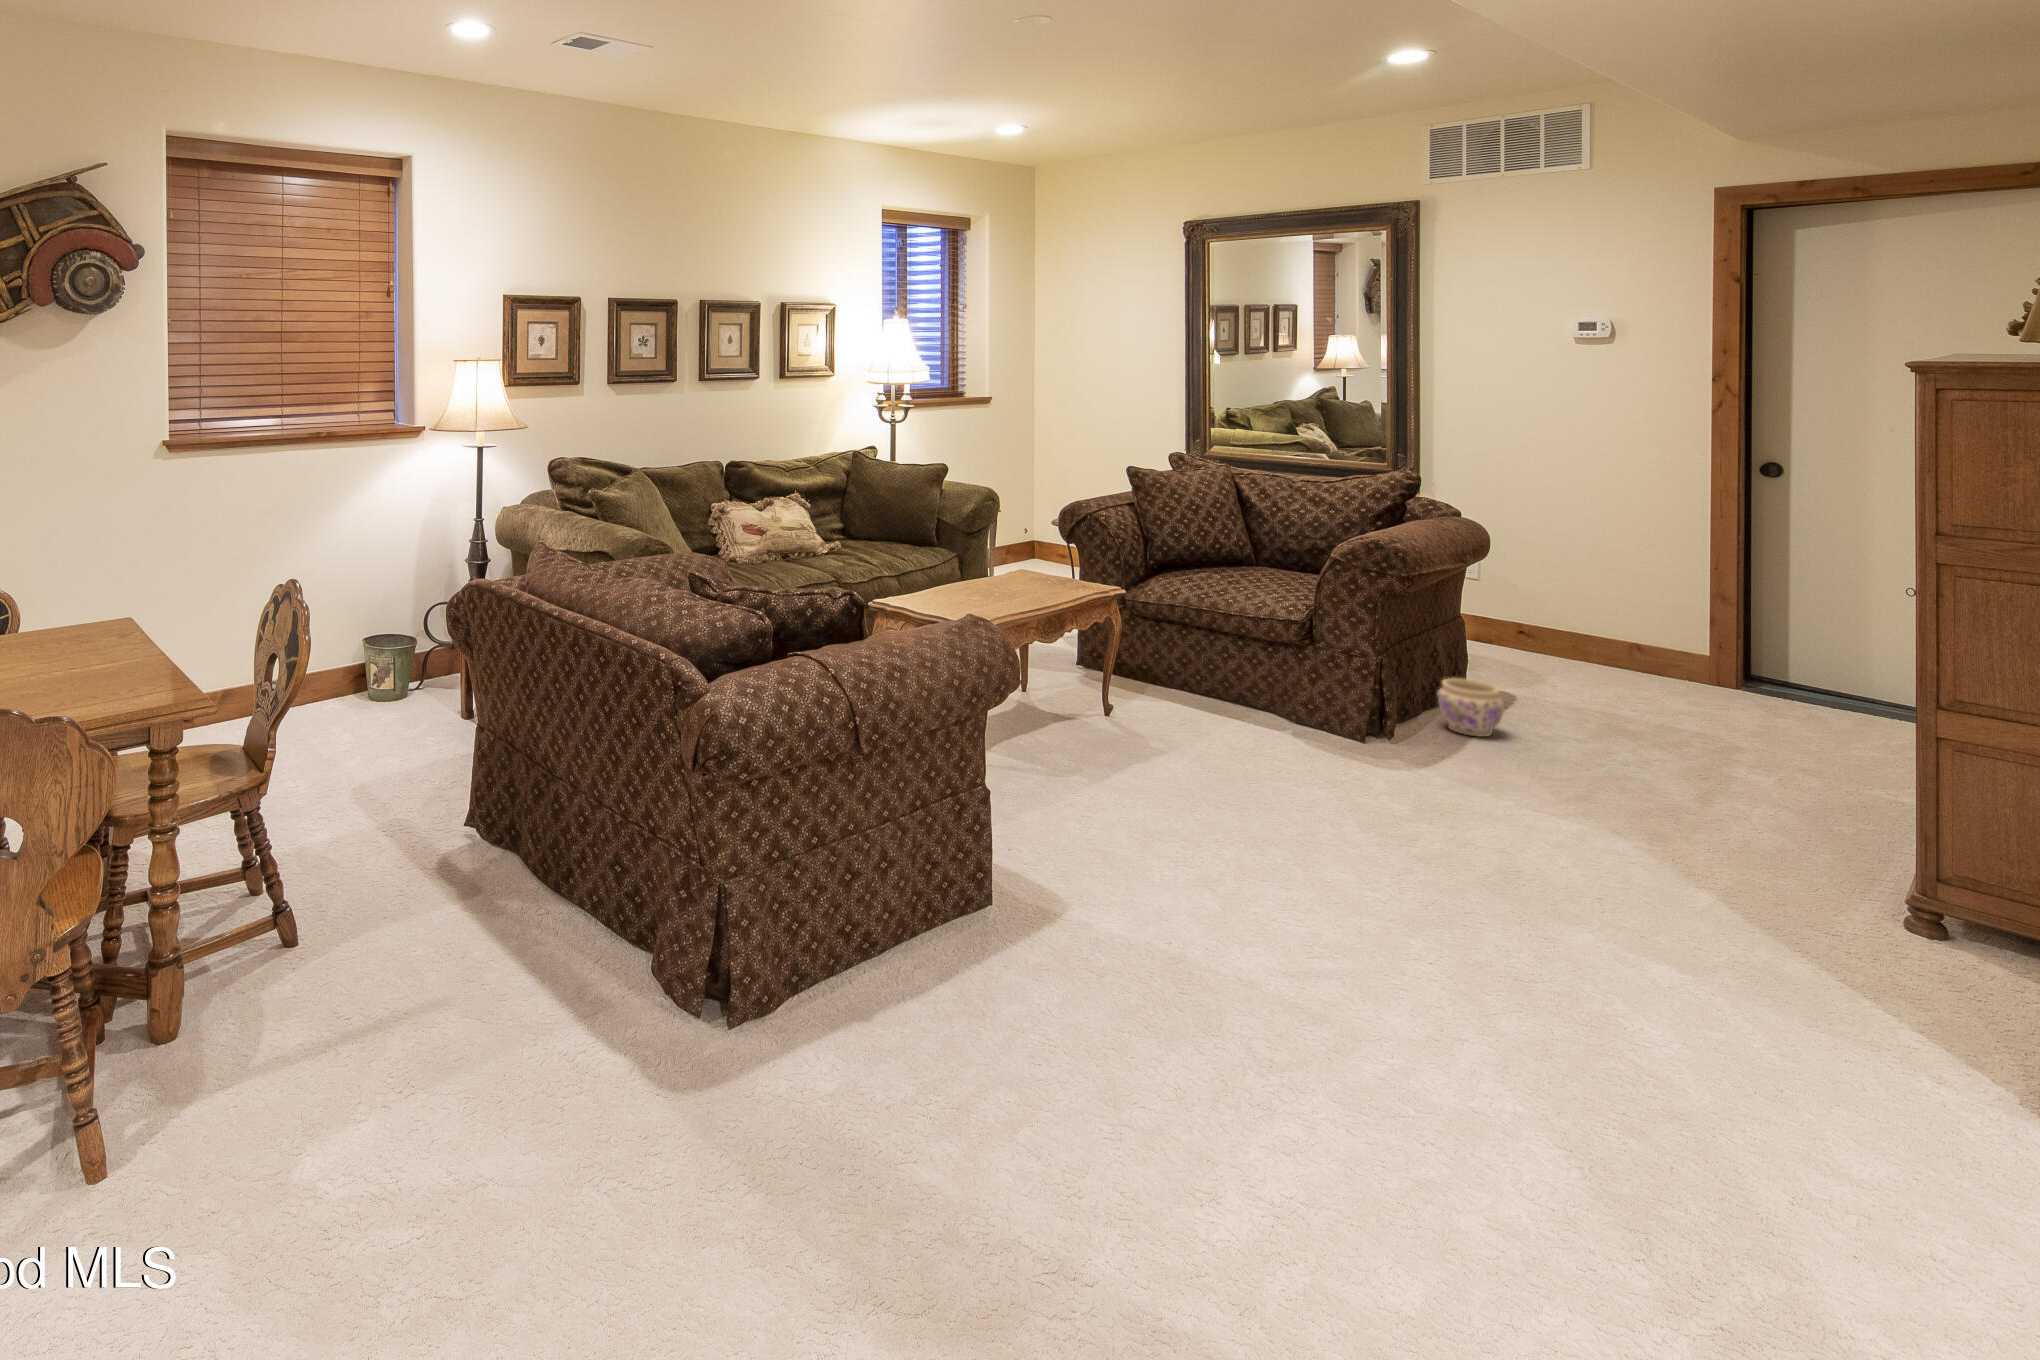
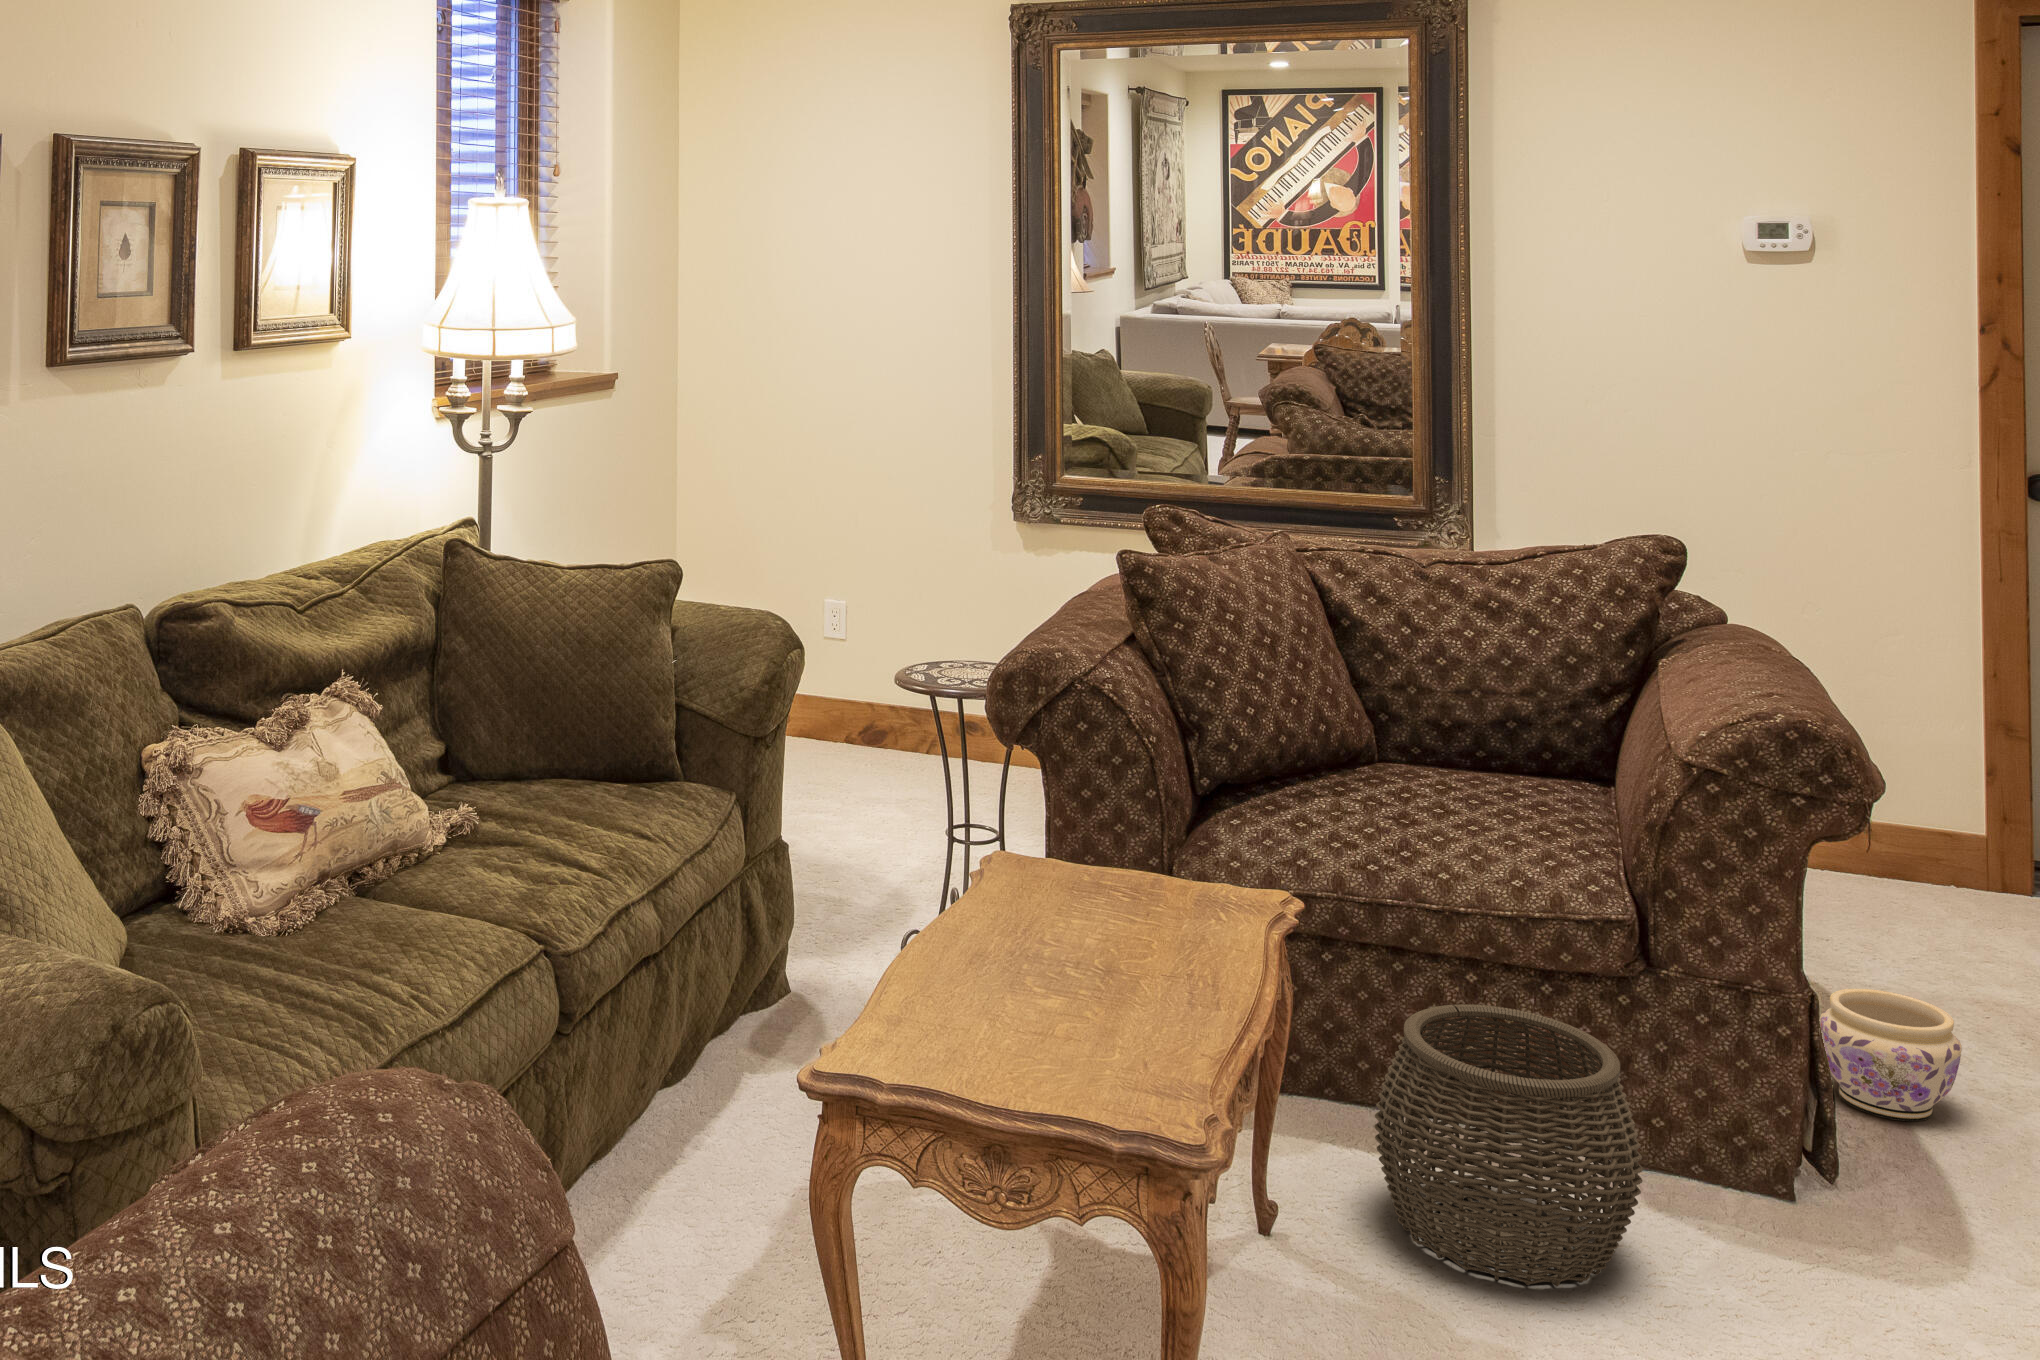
woven basket: none [1147,640,1253,743] -> present [1374,1004,1643,1287]

